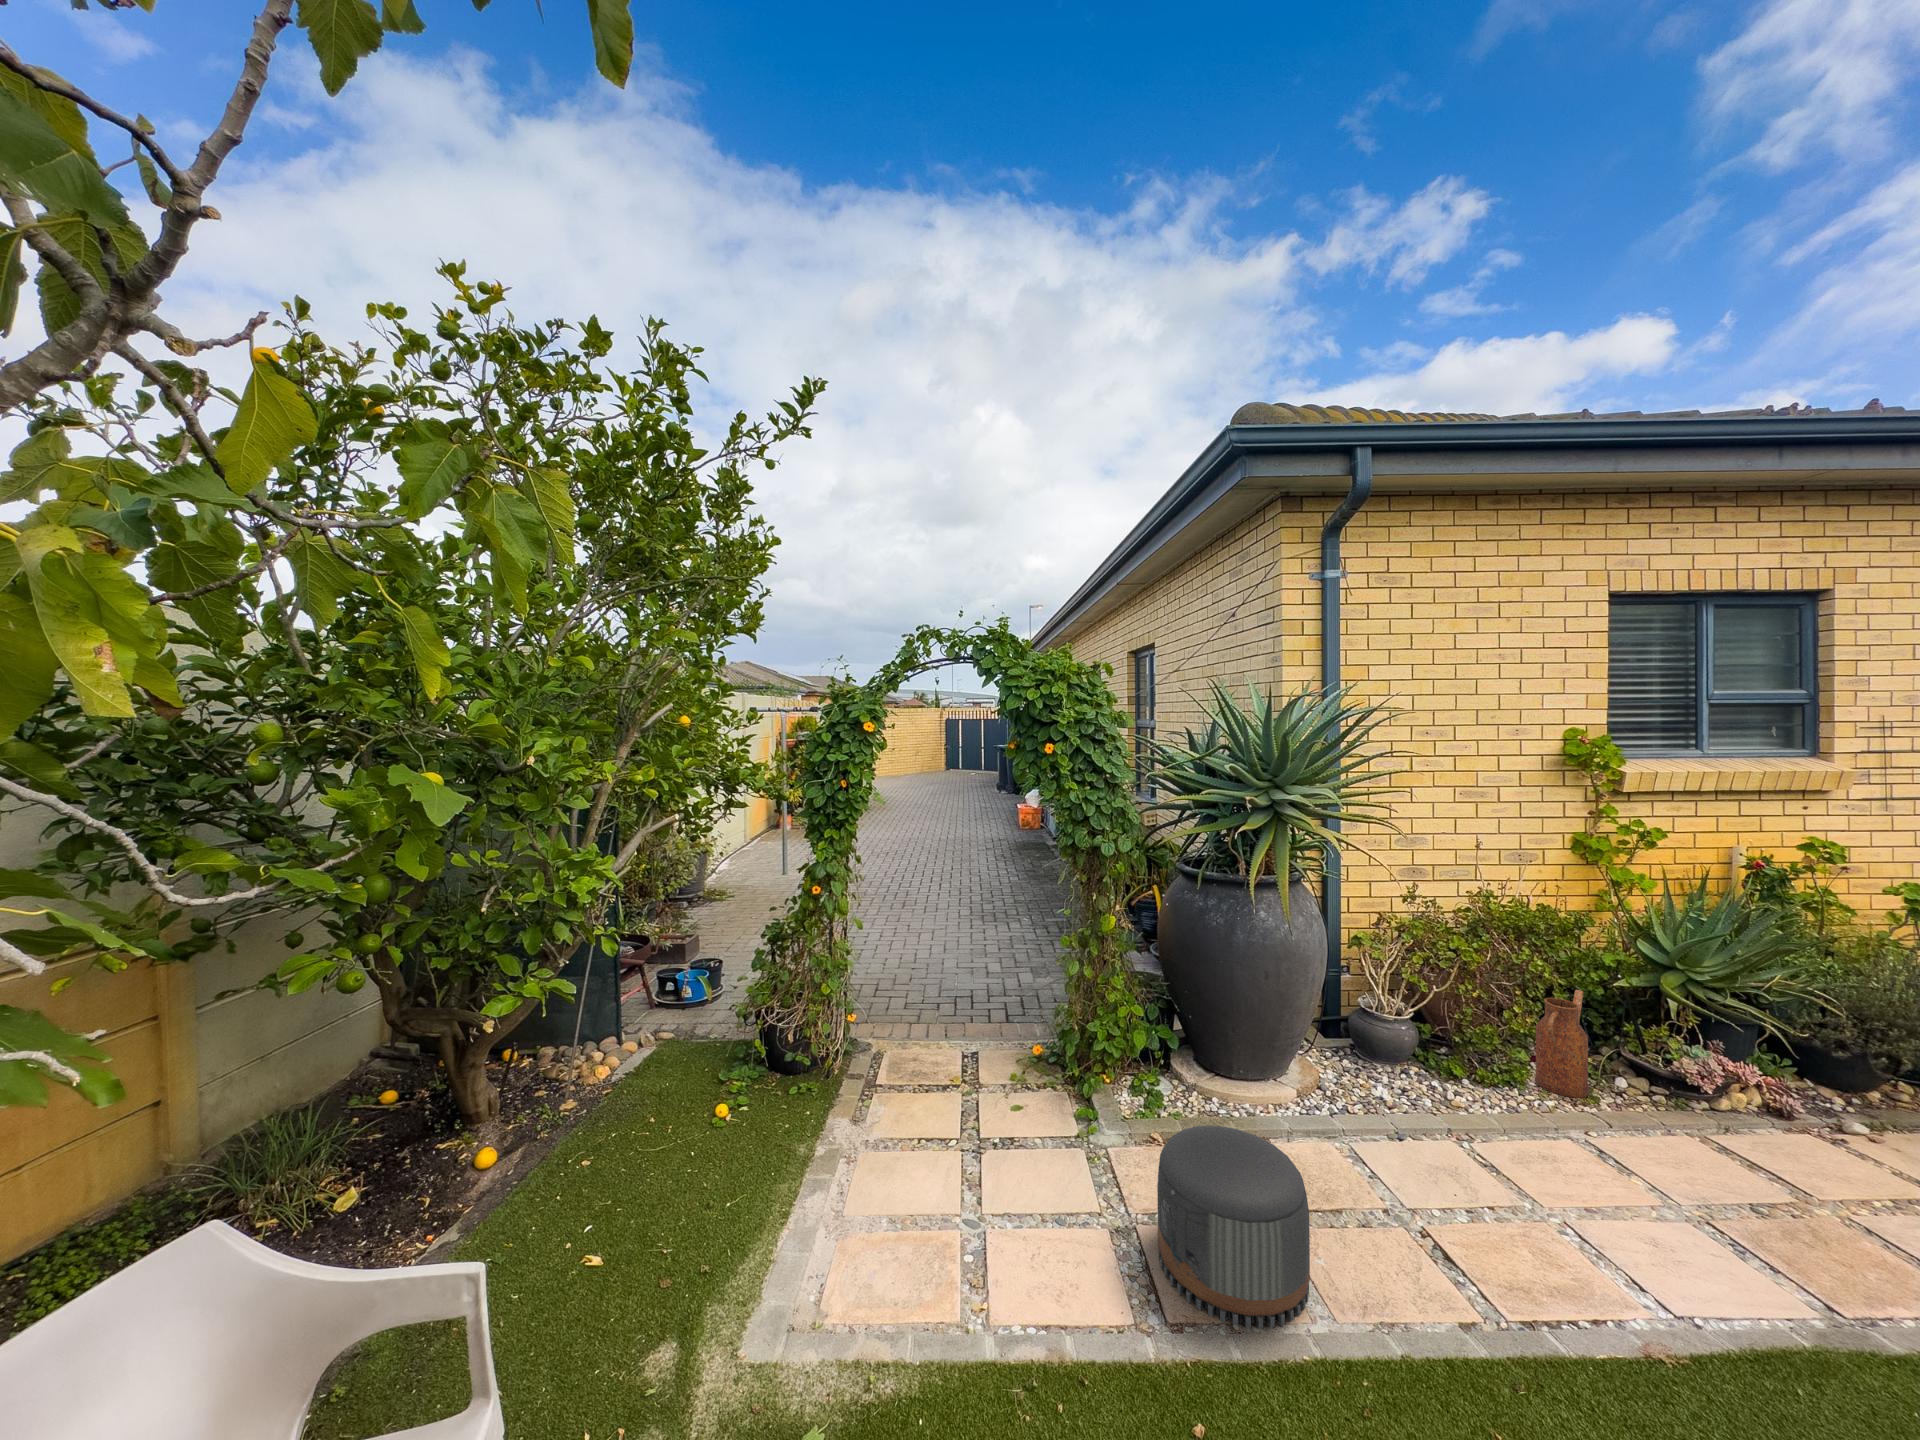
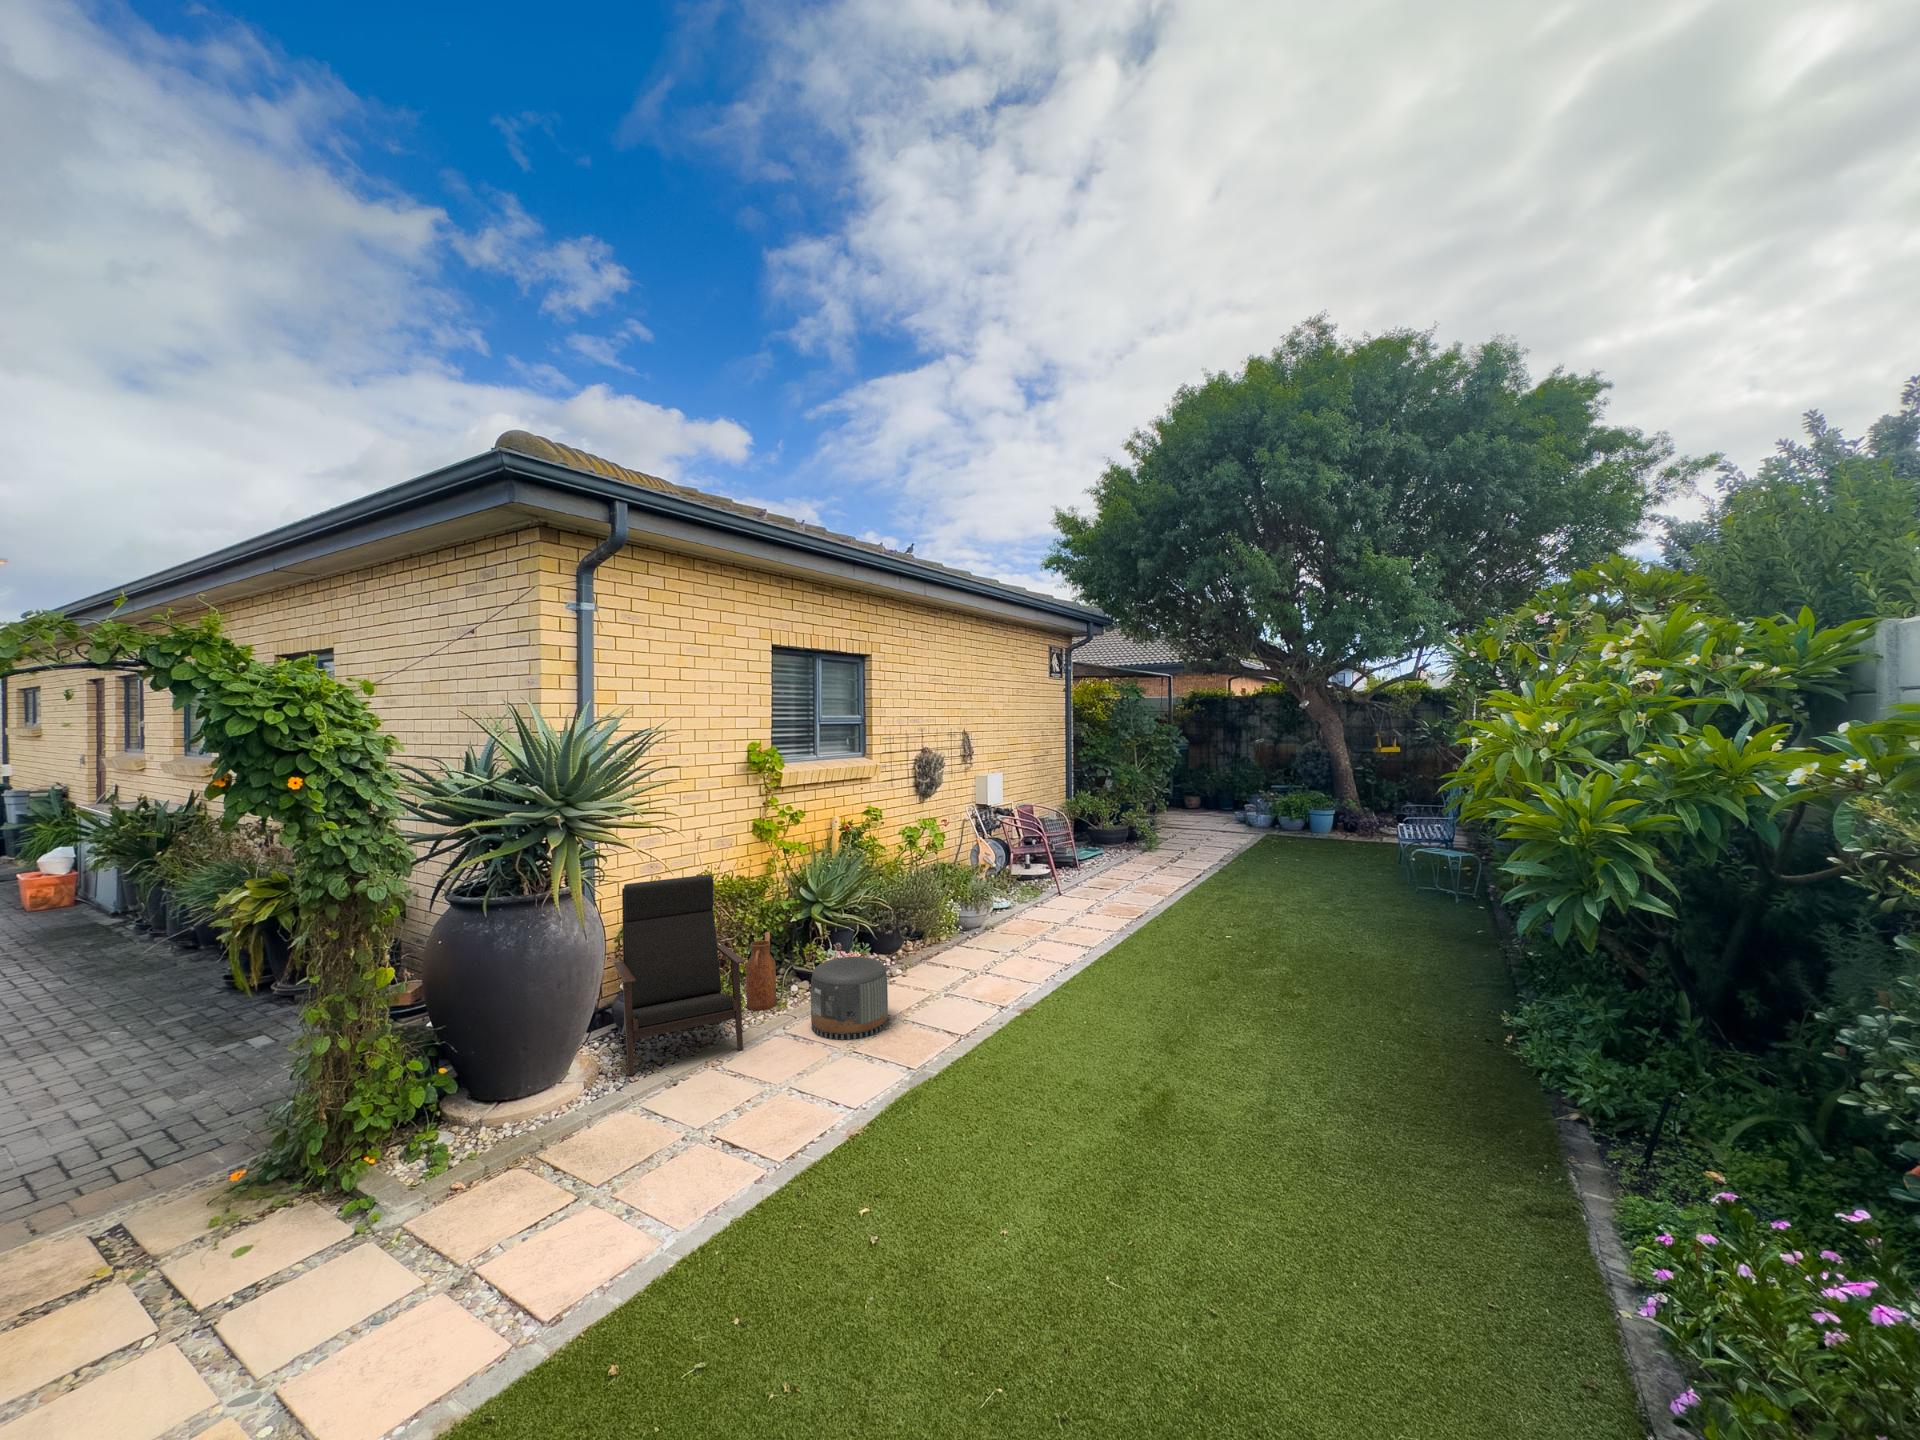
lounge chair: none [1345,884,1518,1139] -> present [614,875,745,1076]
pouf: present [1157,1126,1310,1328] -> present [811,956,888,1040]

